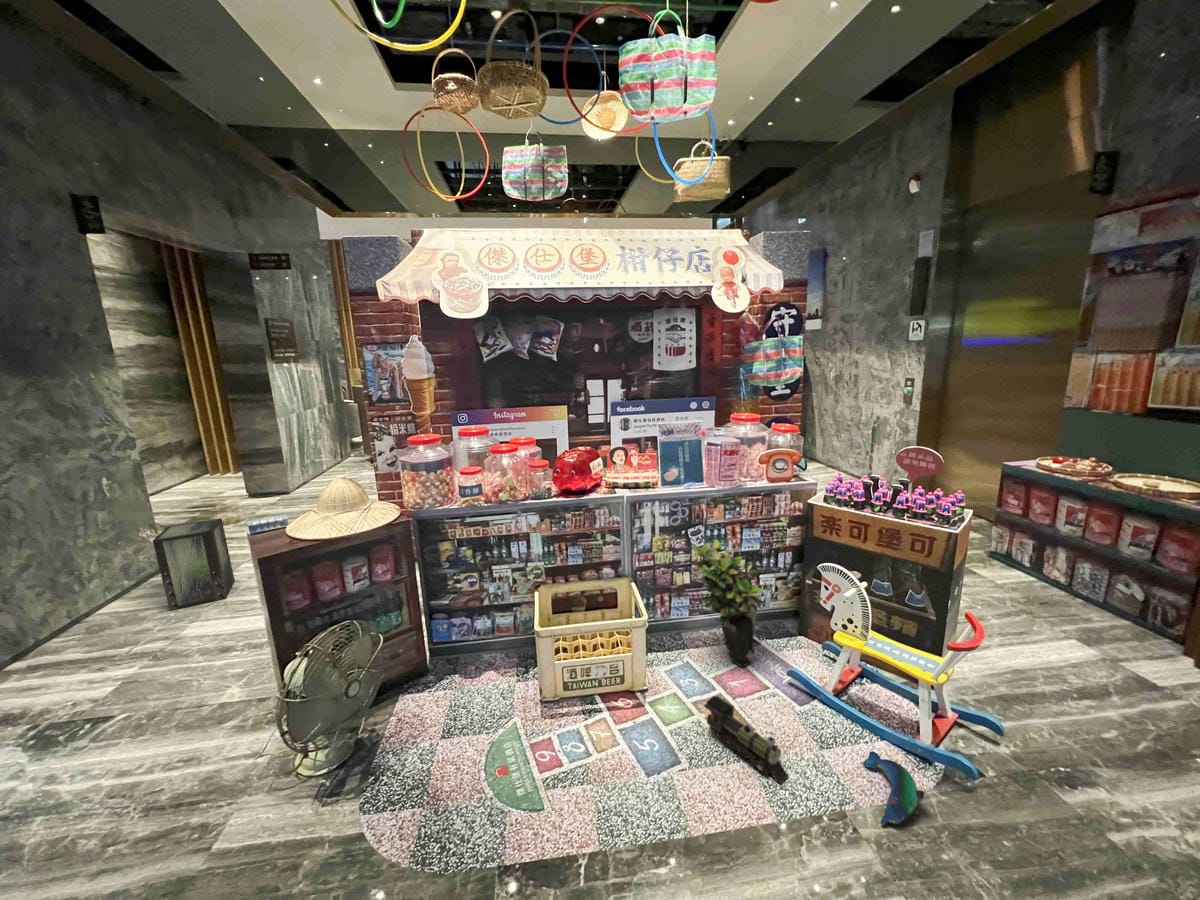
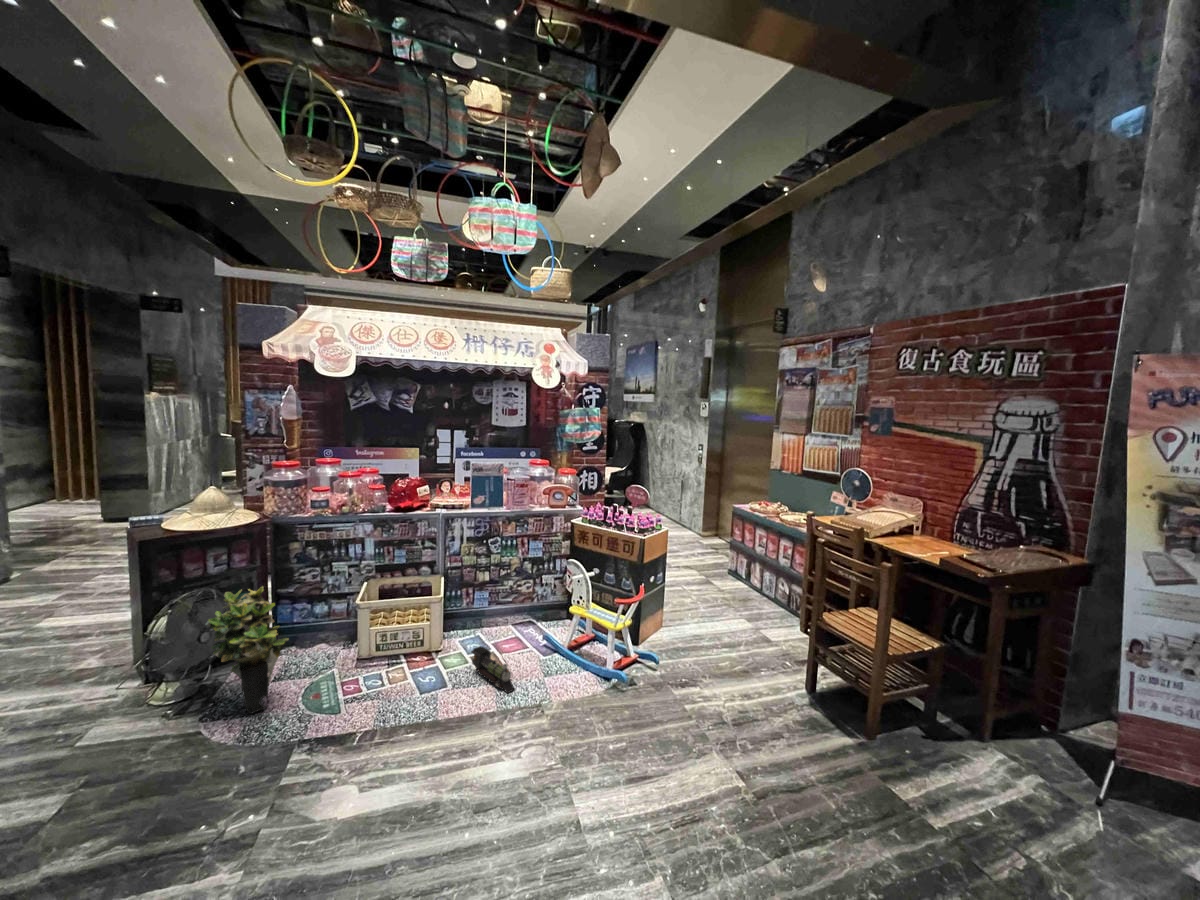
storage box: present [153,518,235,611] -> none [14,529,89,609]
potted plant: present [692,540,763,667] -> present [206,587,288,714]
plush toy: present [862,751,924,825] -> none [558,674,588,708]

